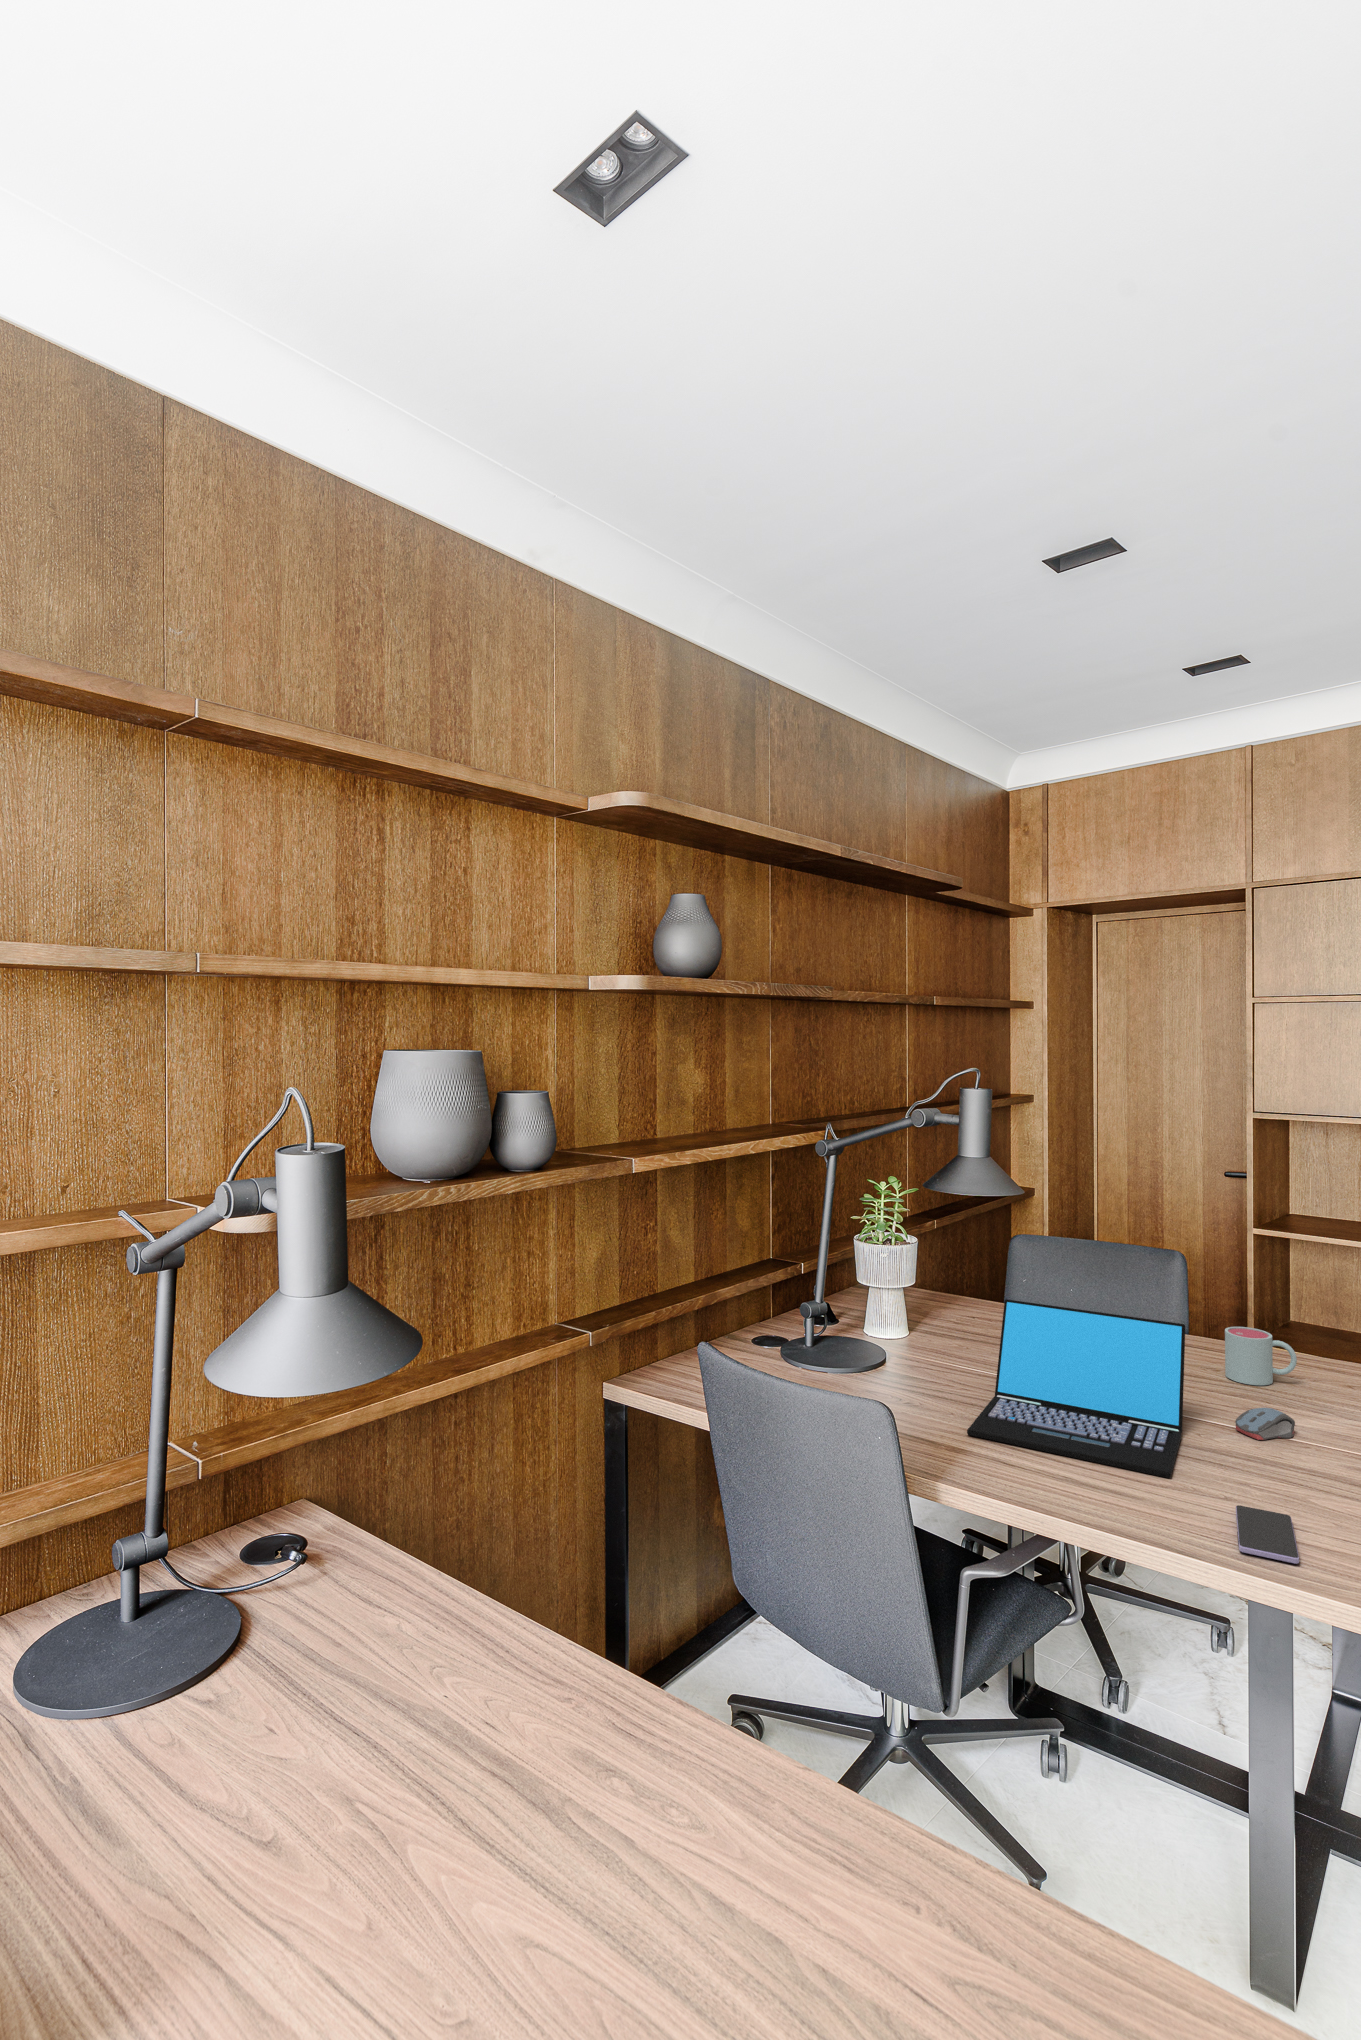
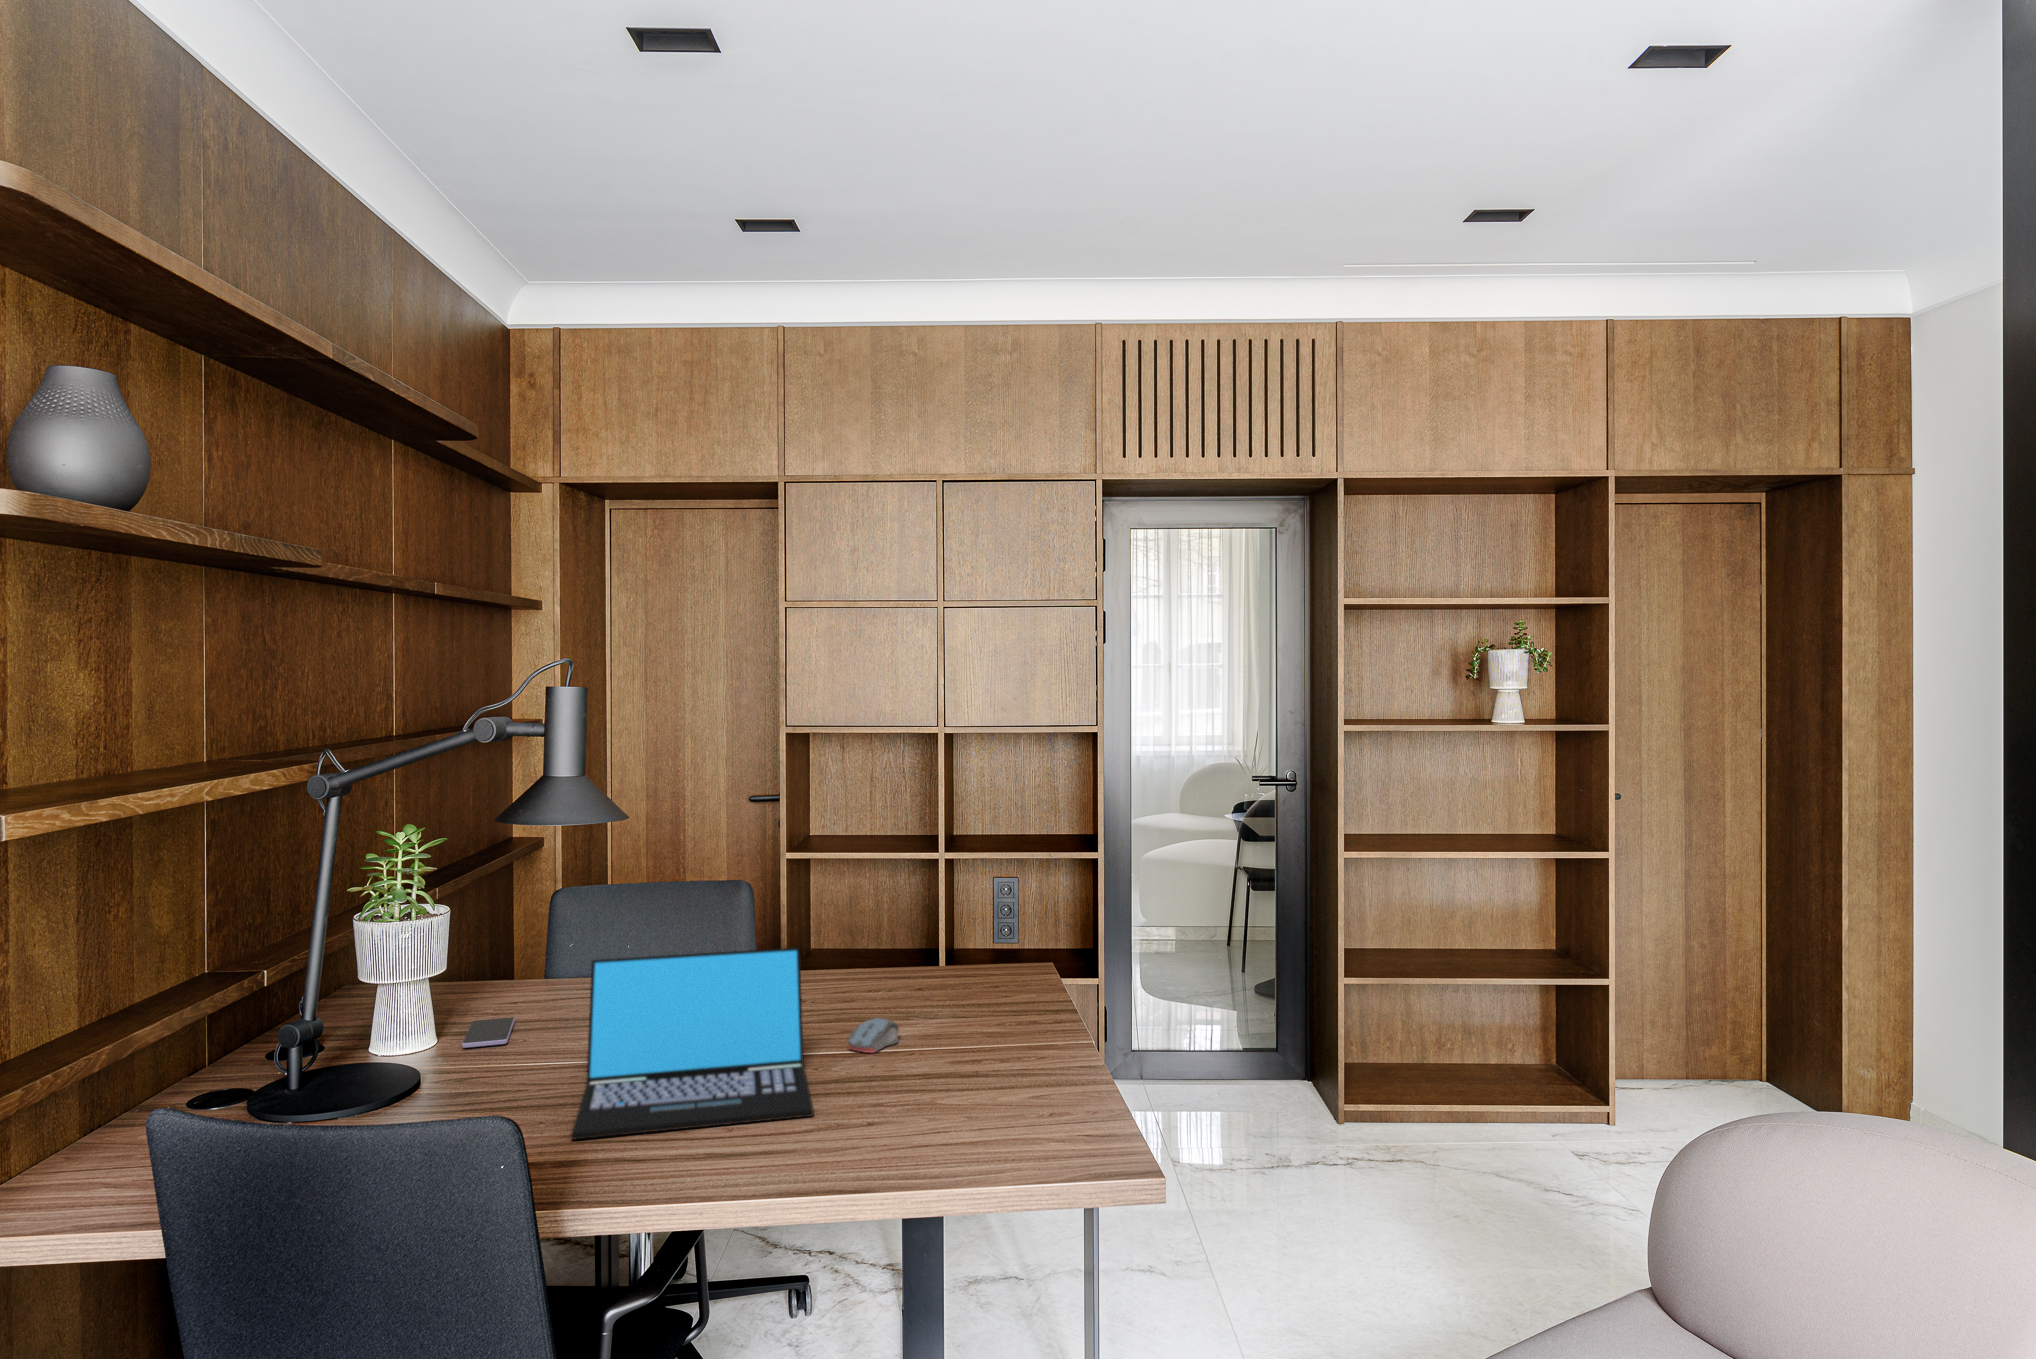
mug: present [1225,1327,1297,1385] -> none [814,943,879,1003]
smartphone: present [1236,1505,1299,1564] -> present [462,1017,514,1048]

